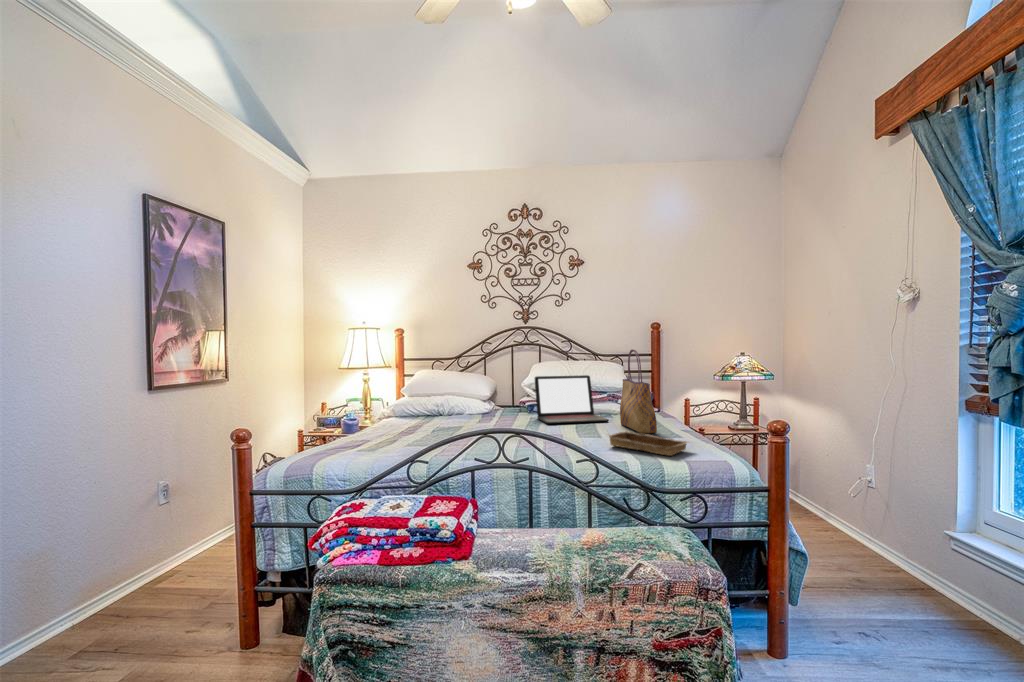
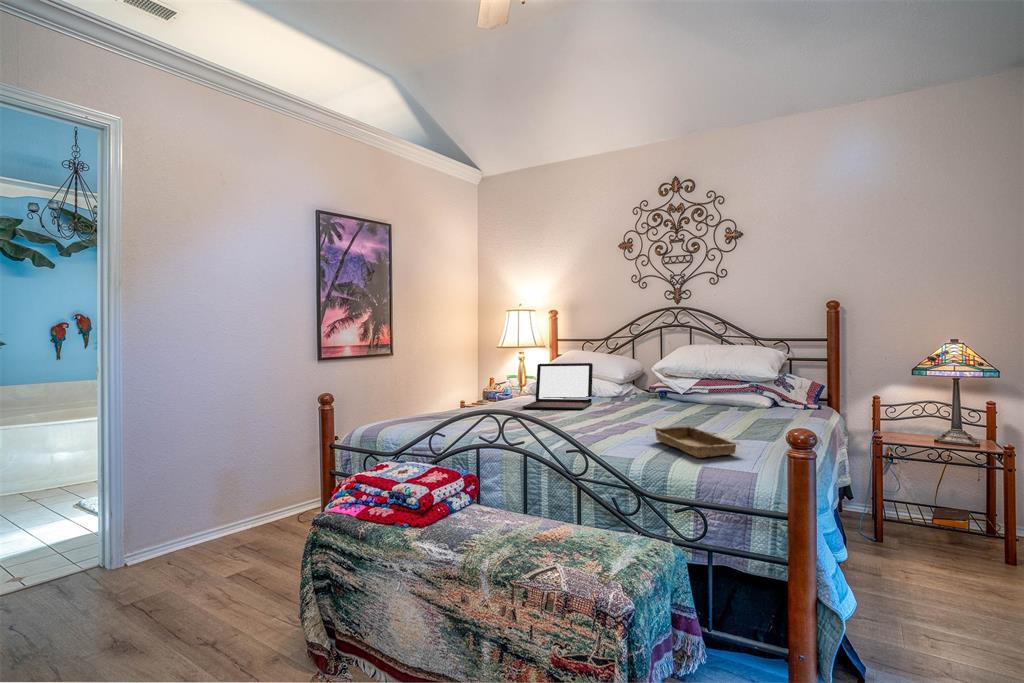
tote bag: present [620,349,657,434] -> none [723,329,752,432]
laptop: present [535,375,609,424] -> present [523,363,593,410]

